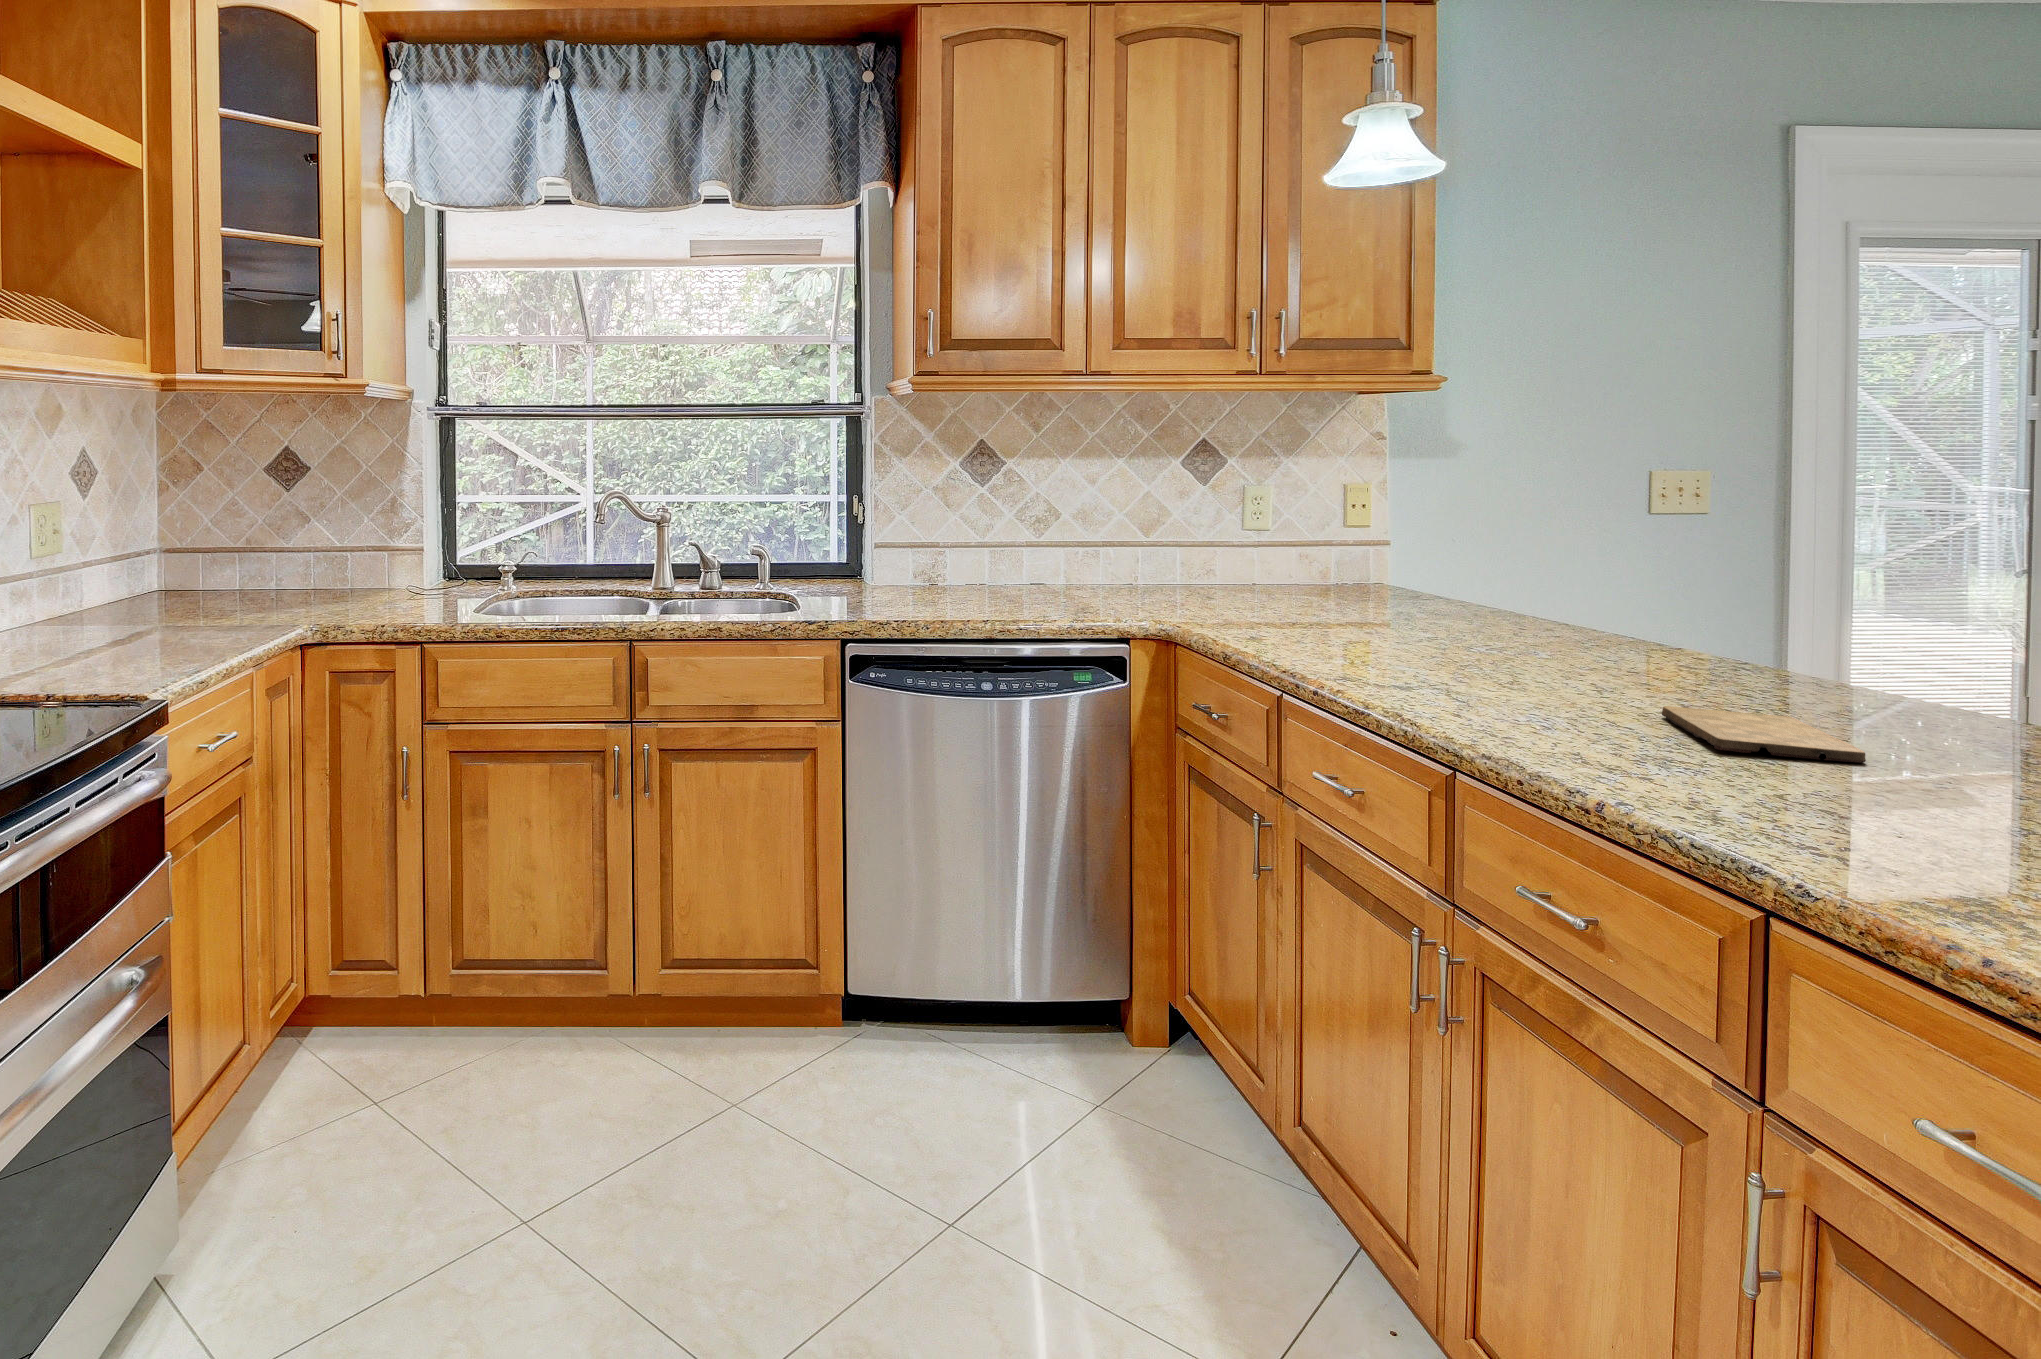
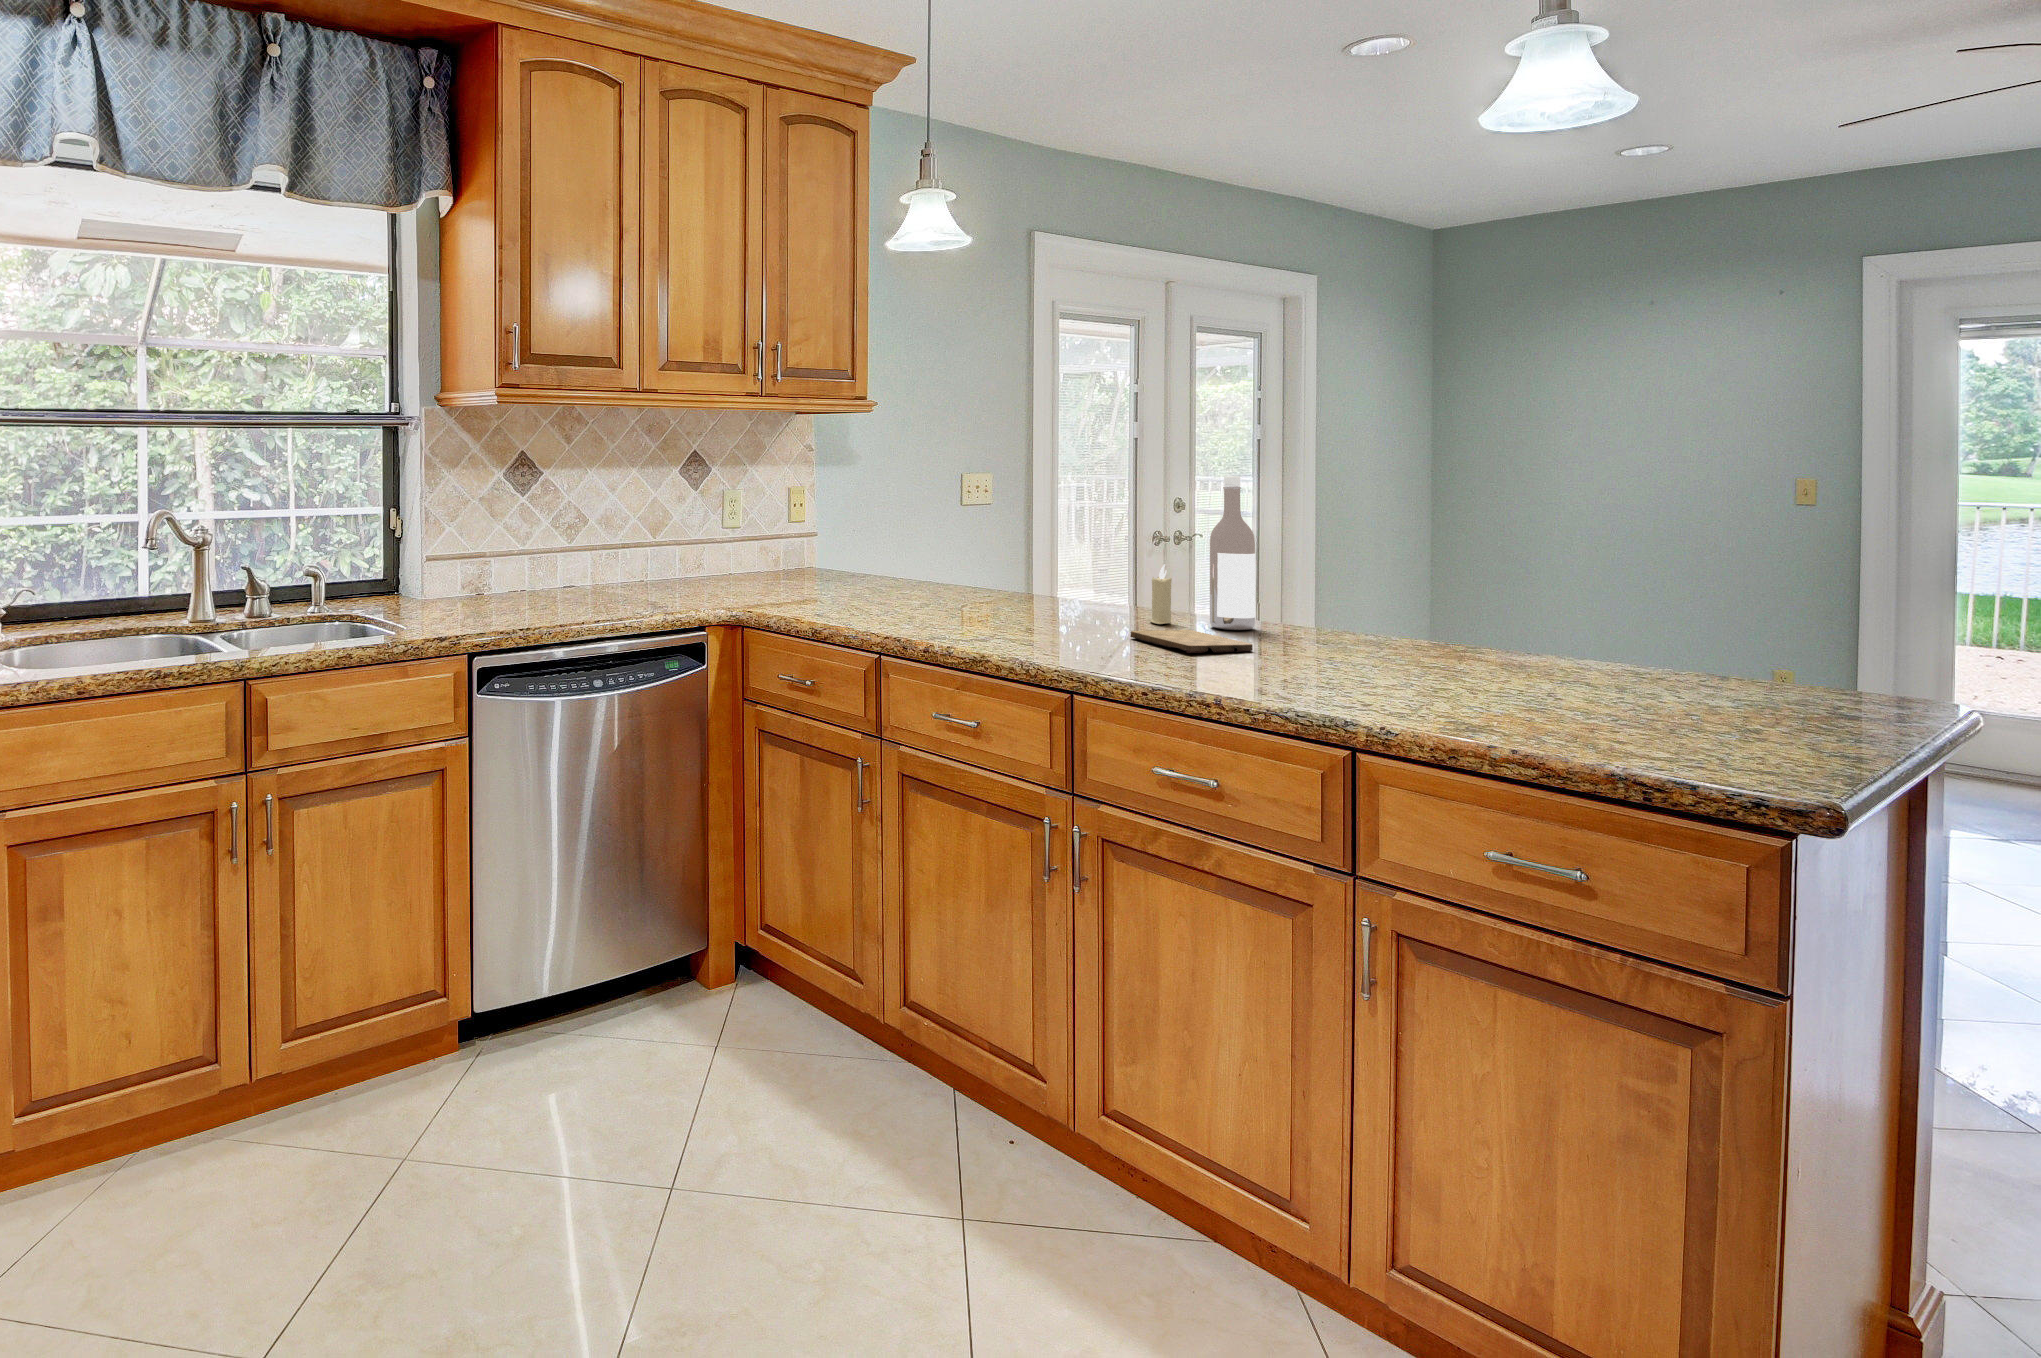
wine bottle: none [1858,482,1954,730] -> present [1210,476,1256,630]
candle: none [1752,613,1794,703] -> present [1149,564,1172,624]

